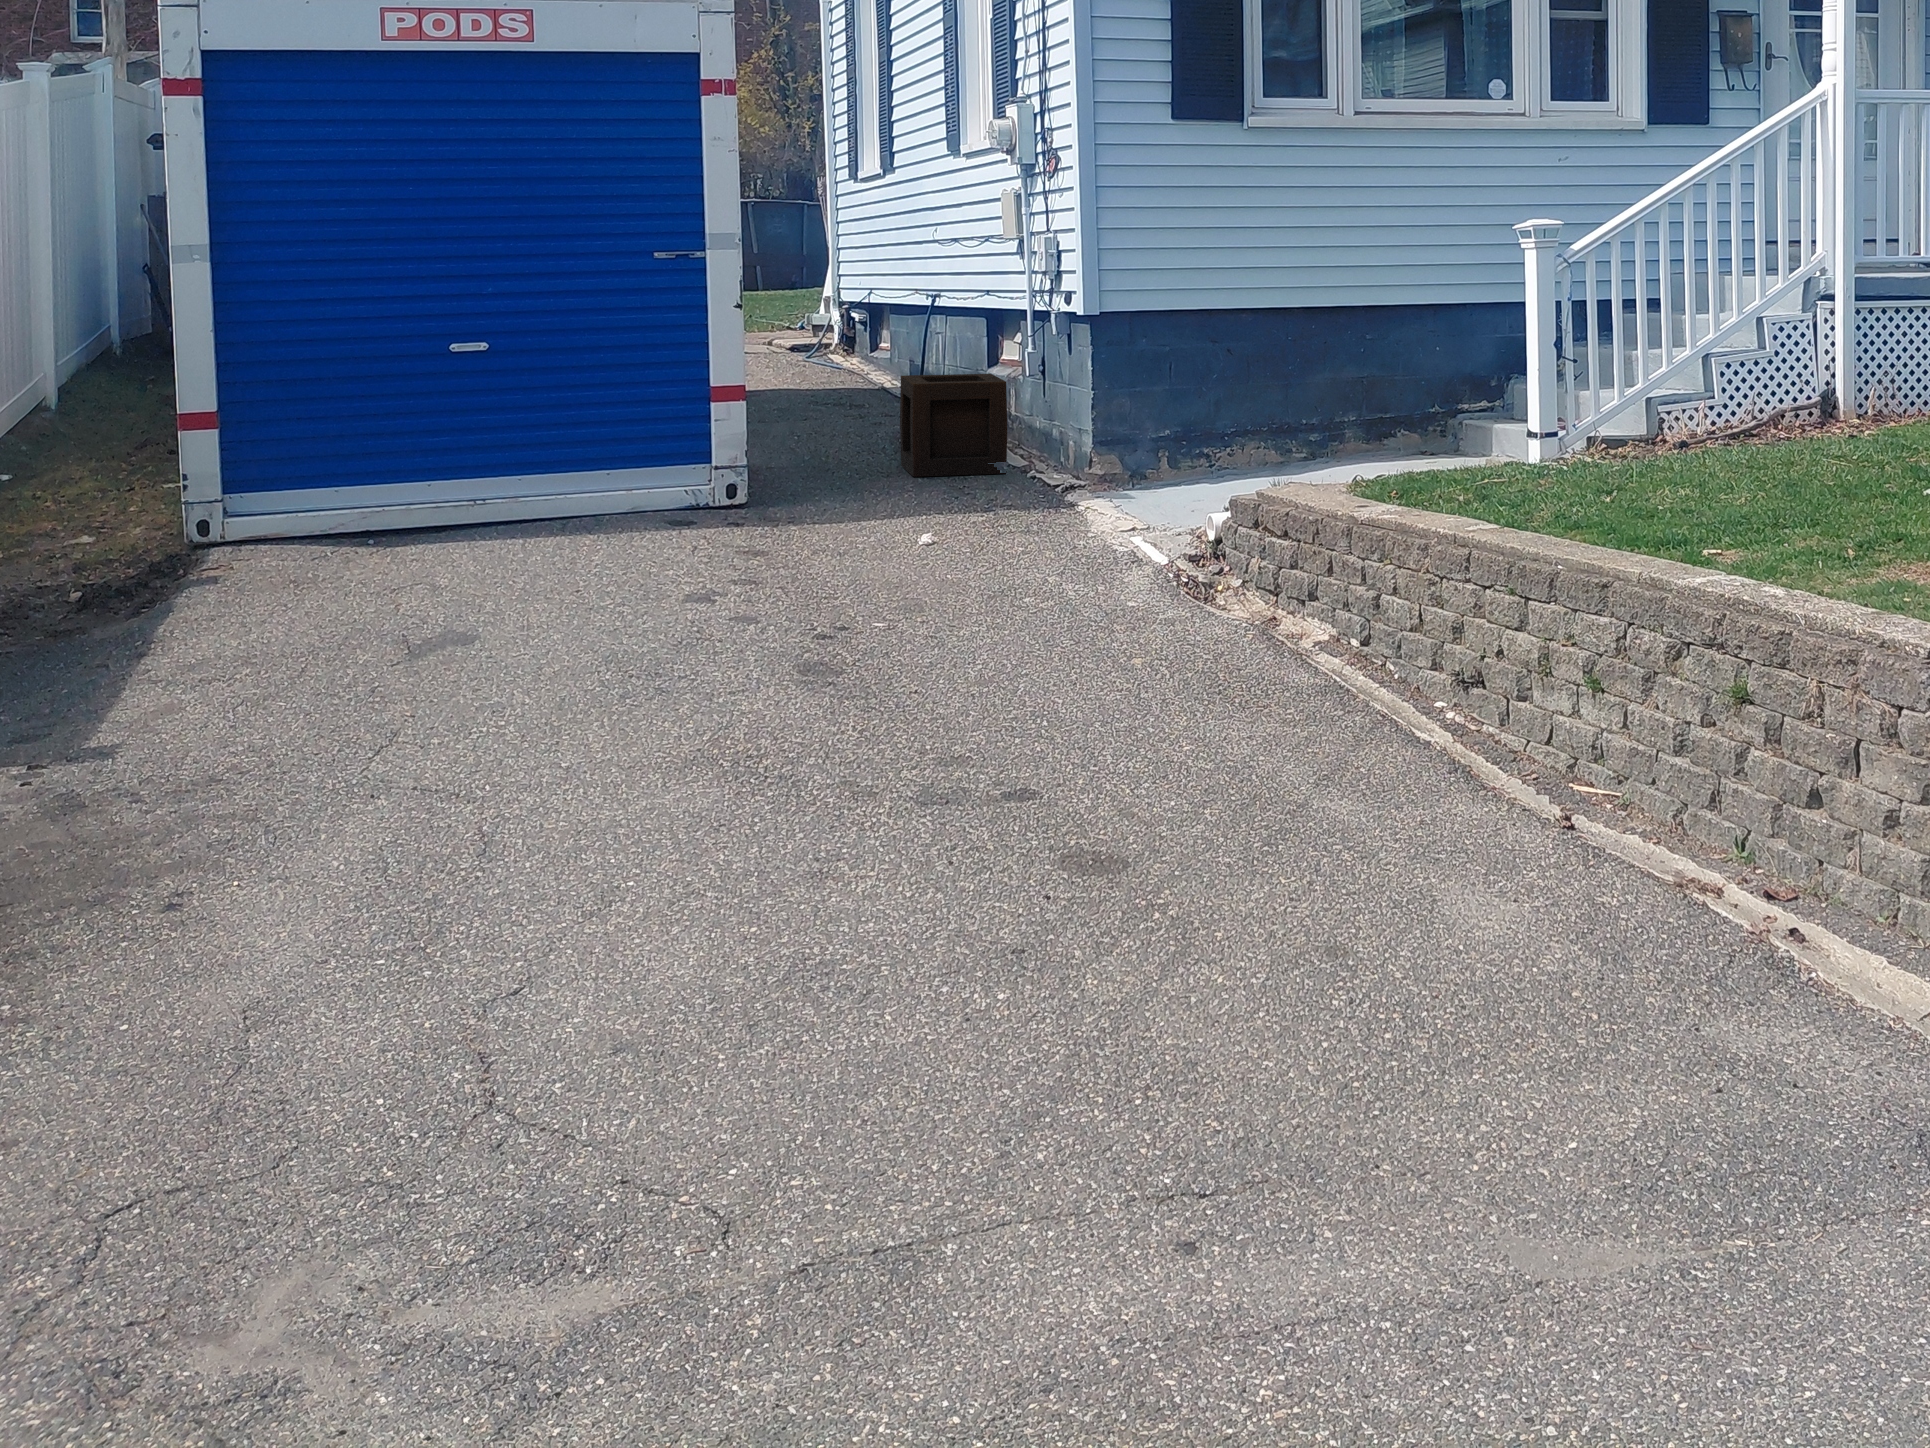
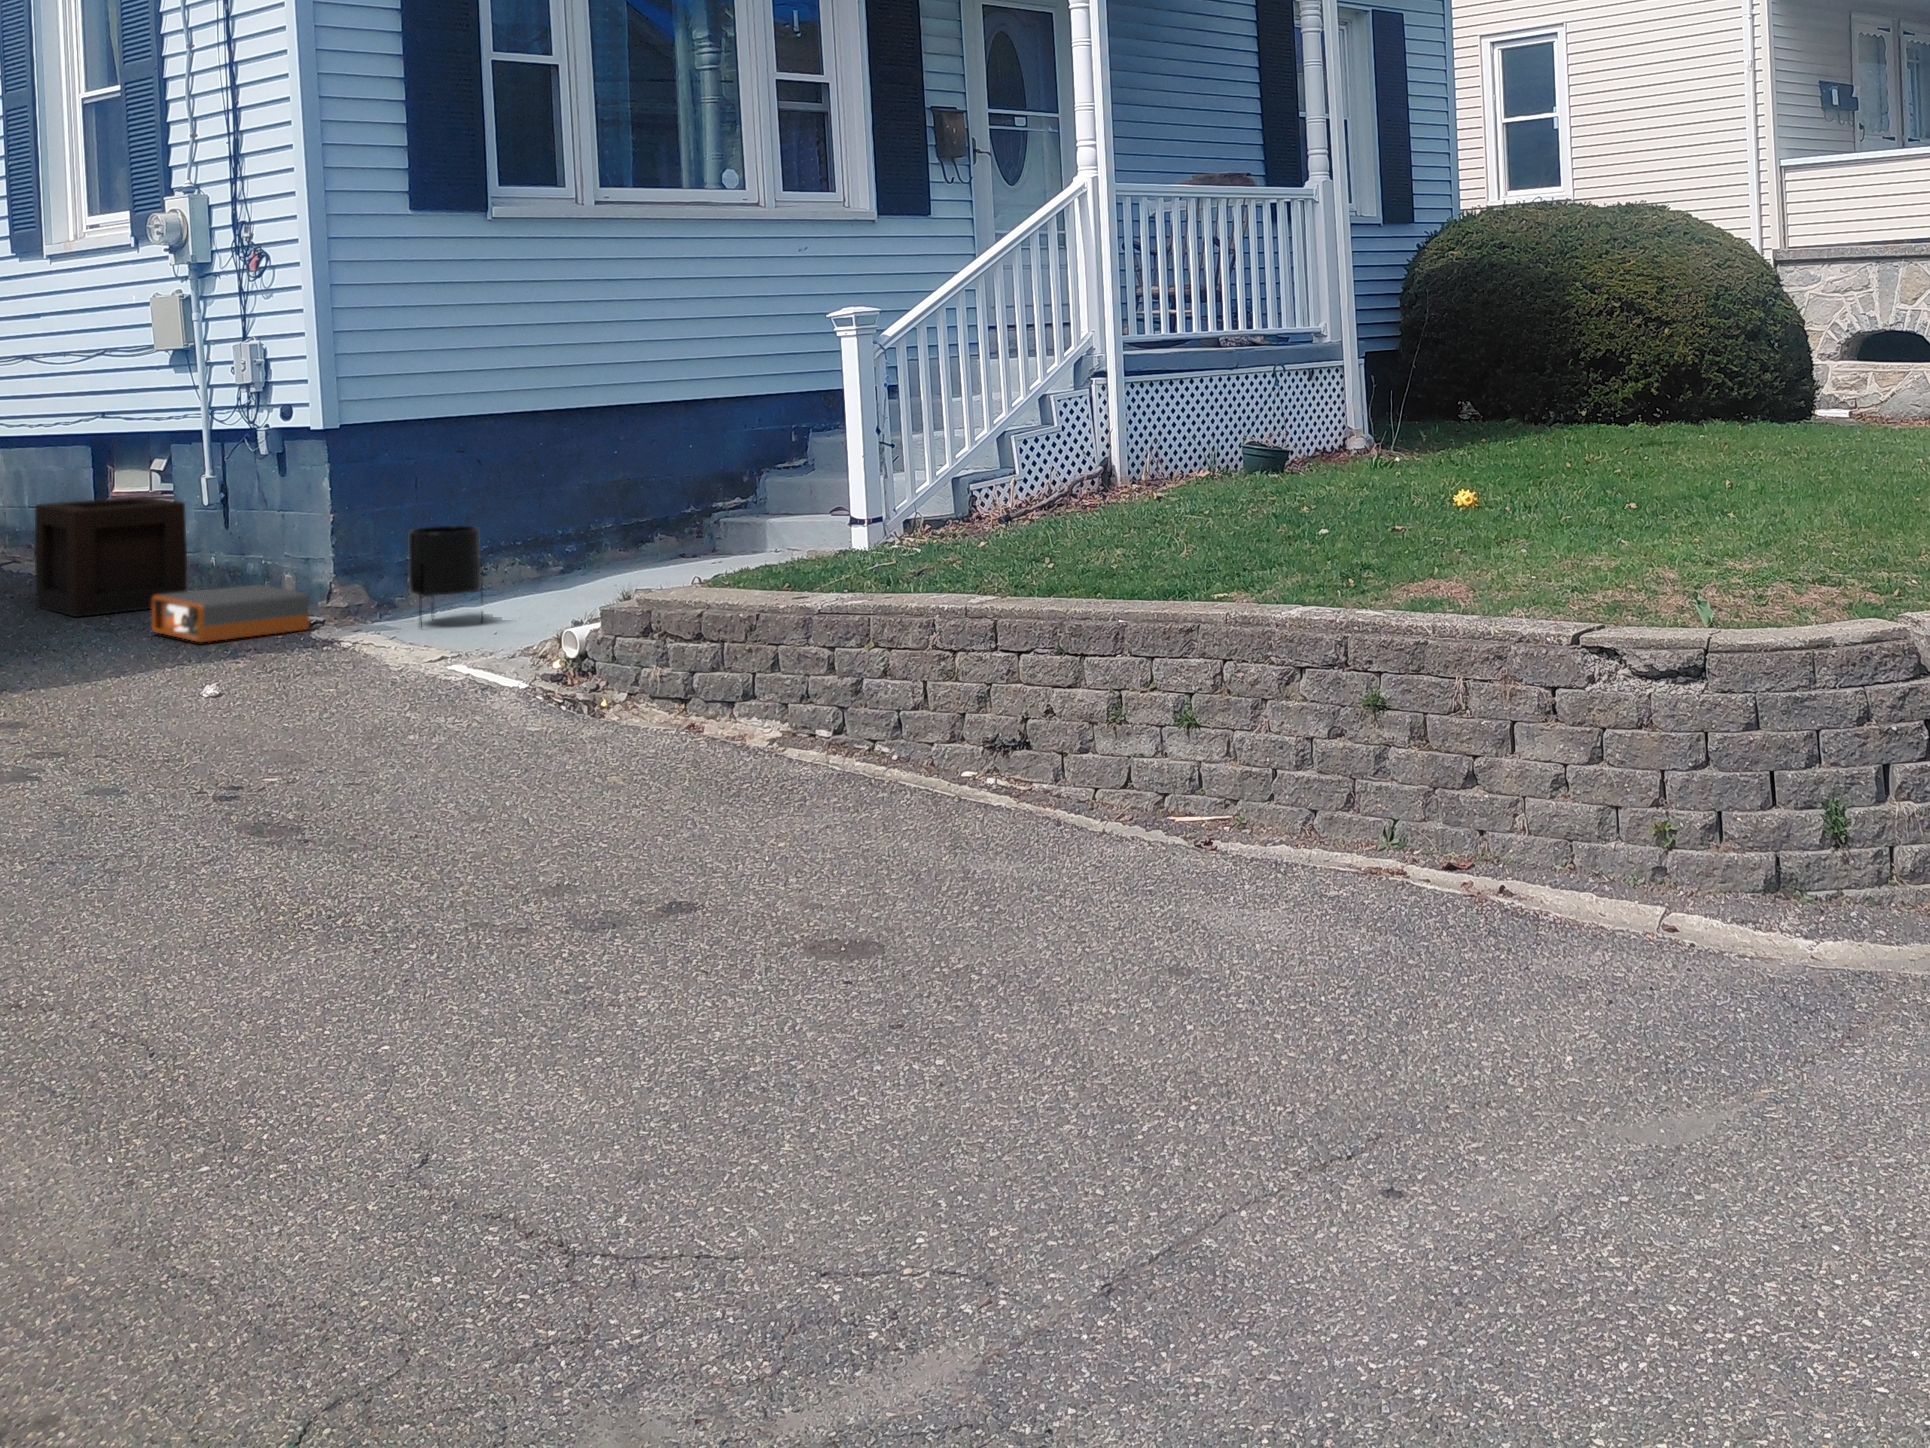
planter: none [1145,419,1208,514] -> present [409,526,483,628]
storage box: none [944,460,1065,509] -> present [152,585,310,642]

